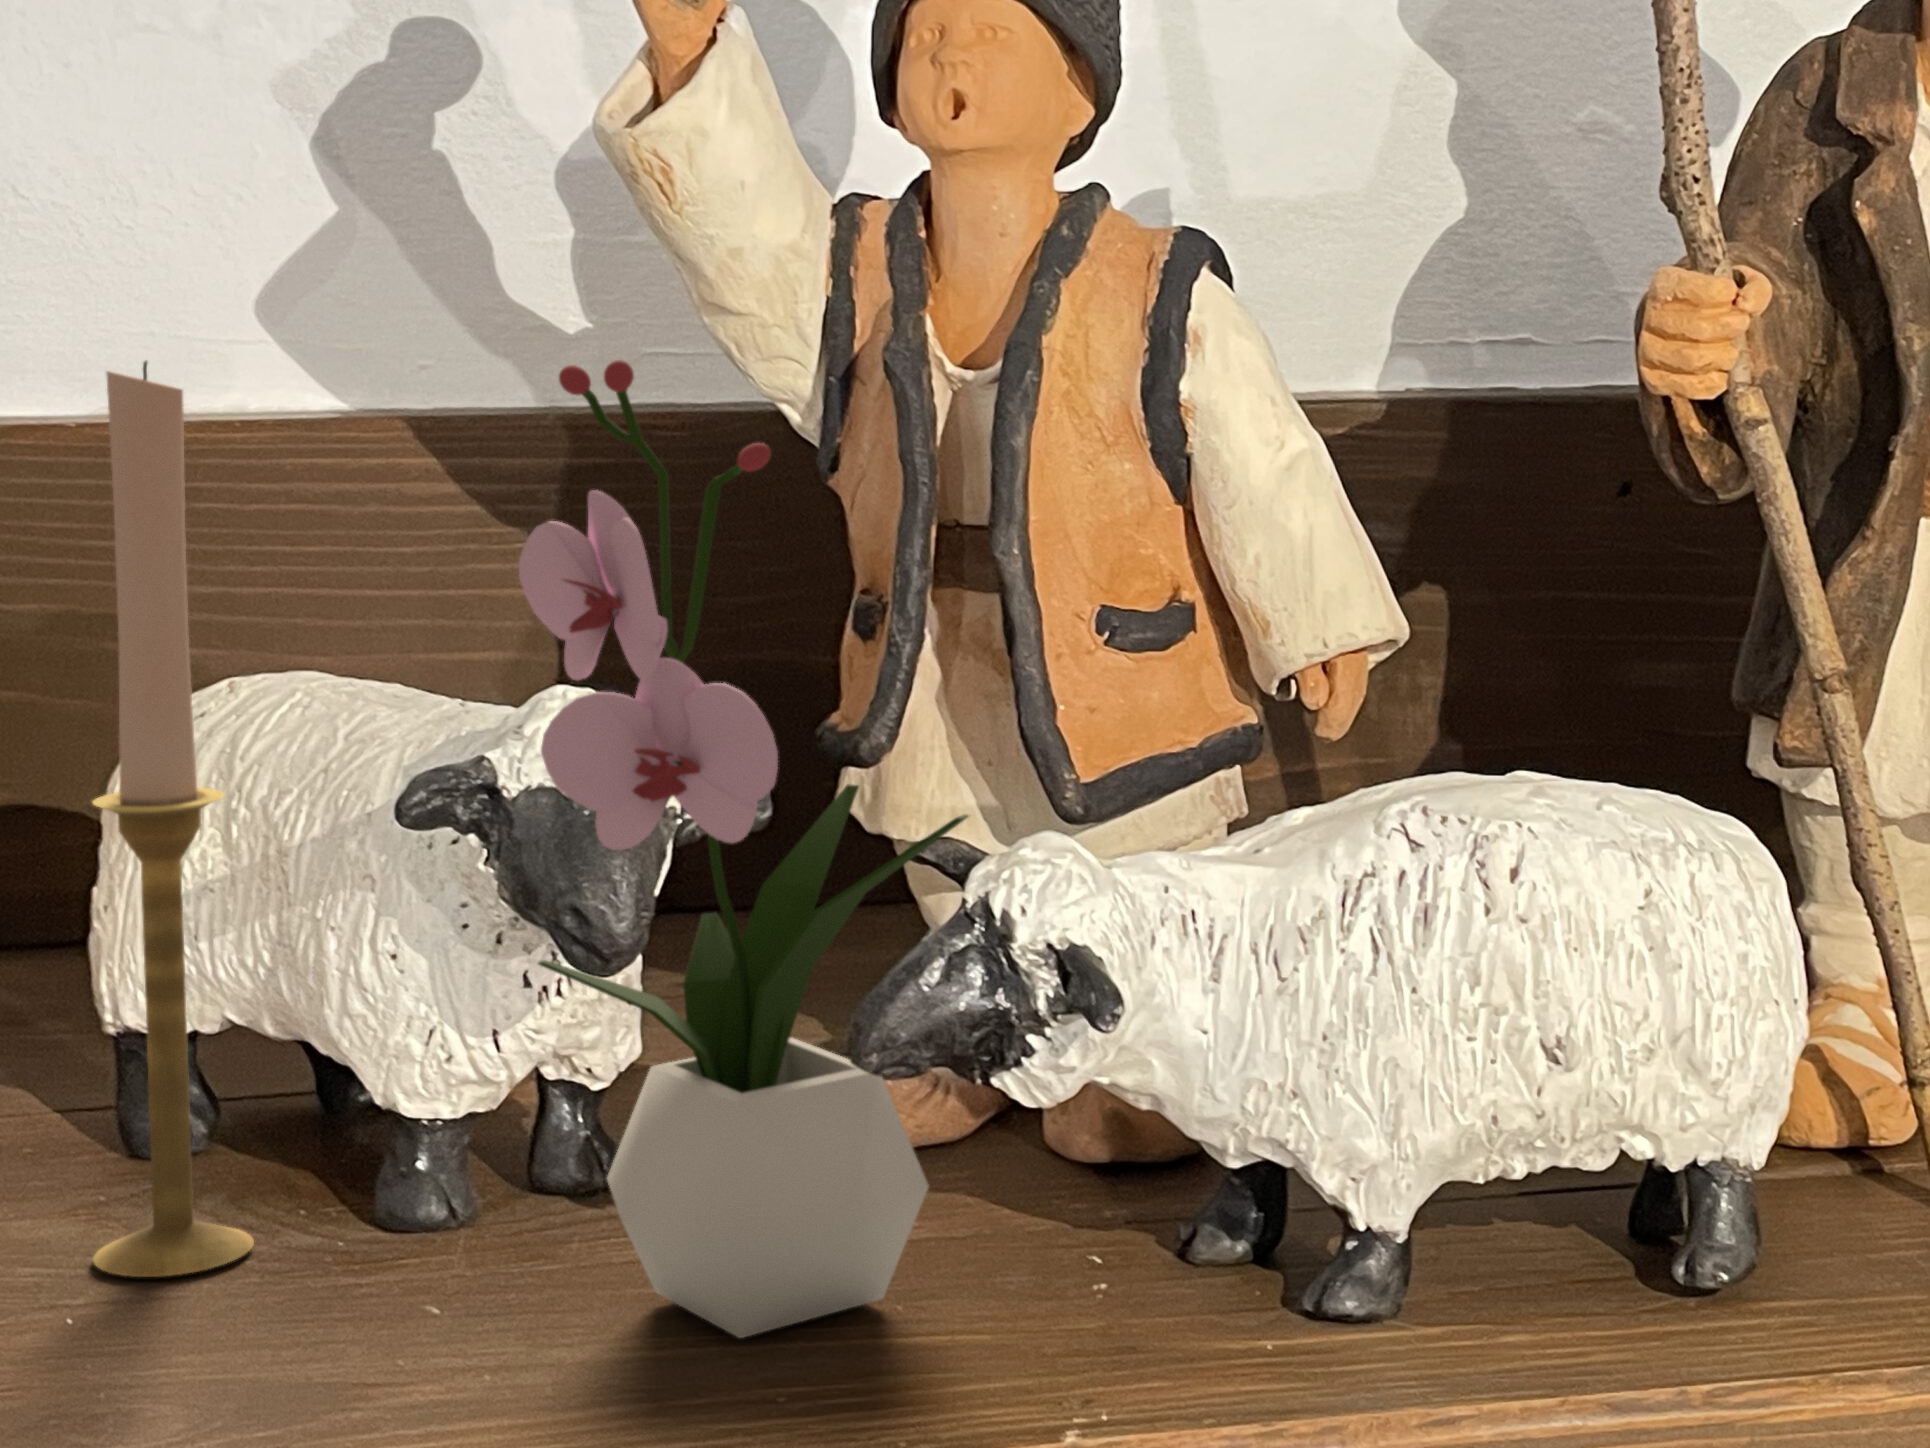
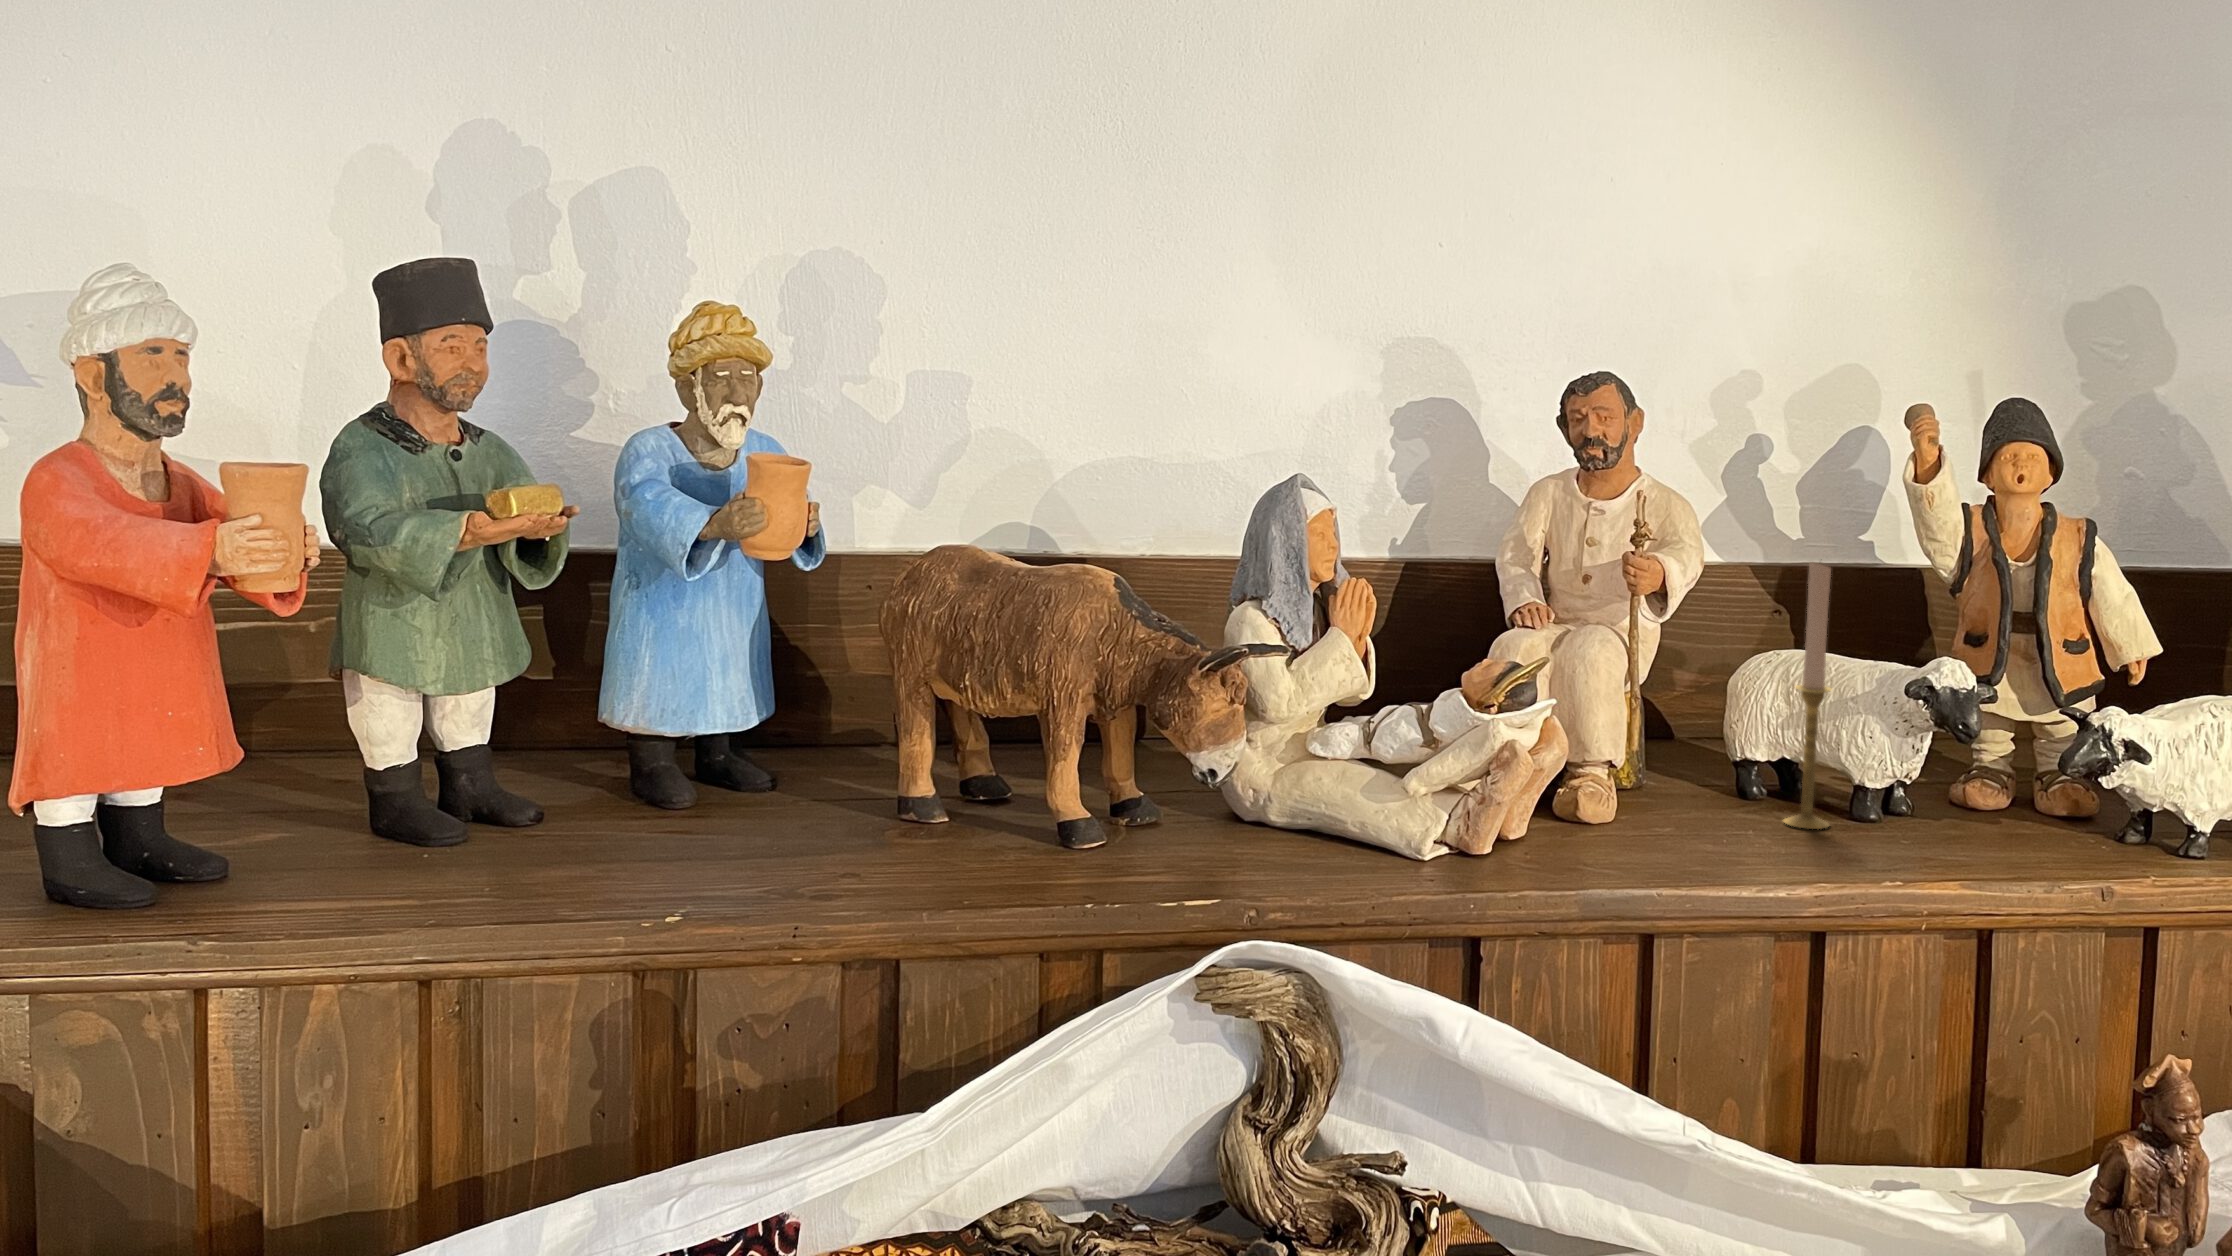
flower arrangement: present [519,360,968,1338] -> none [1958,568,2083,850]

